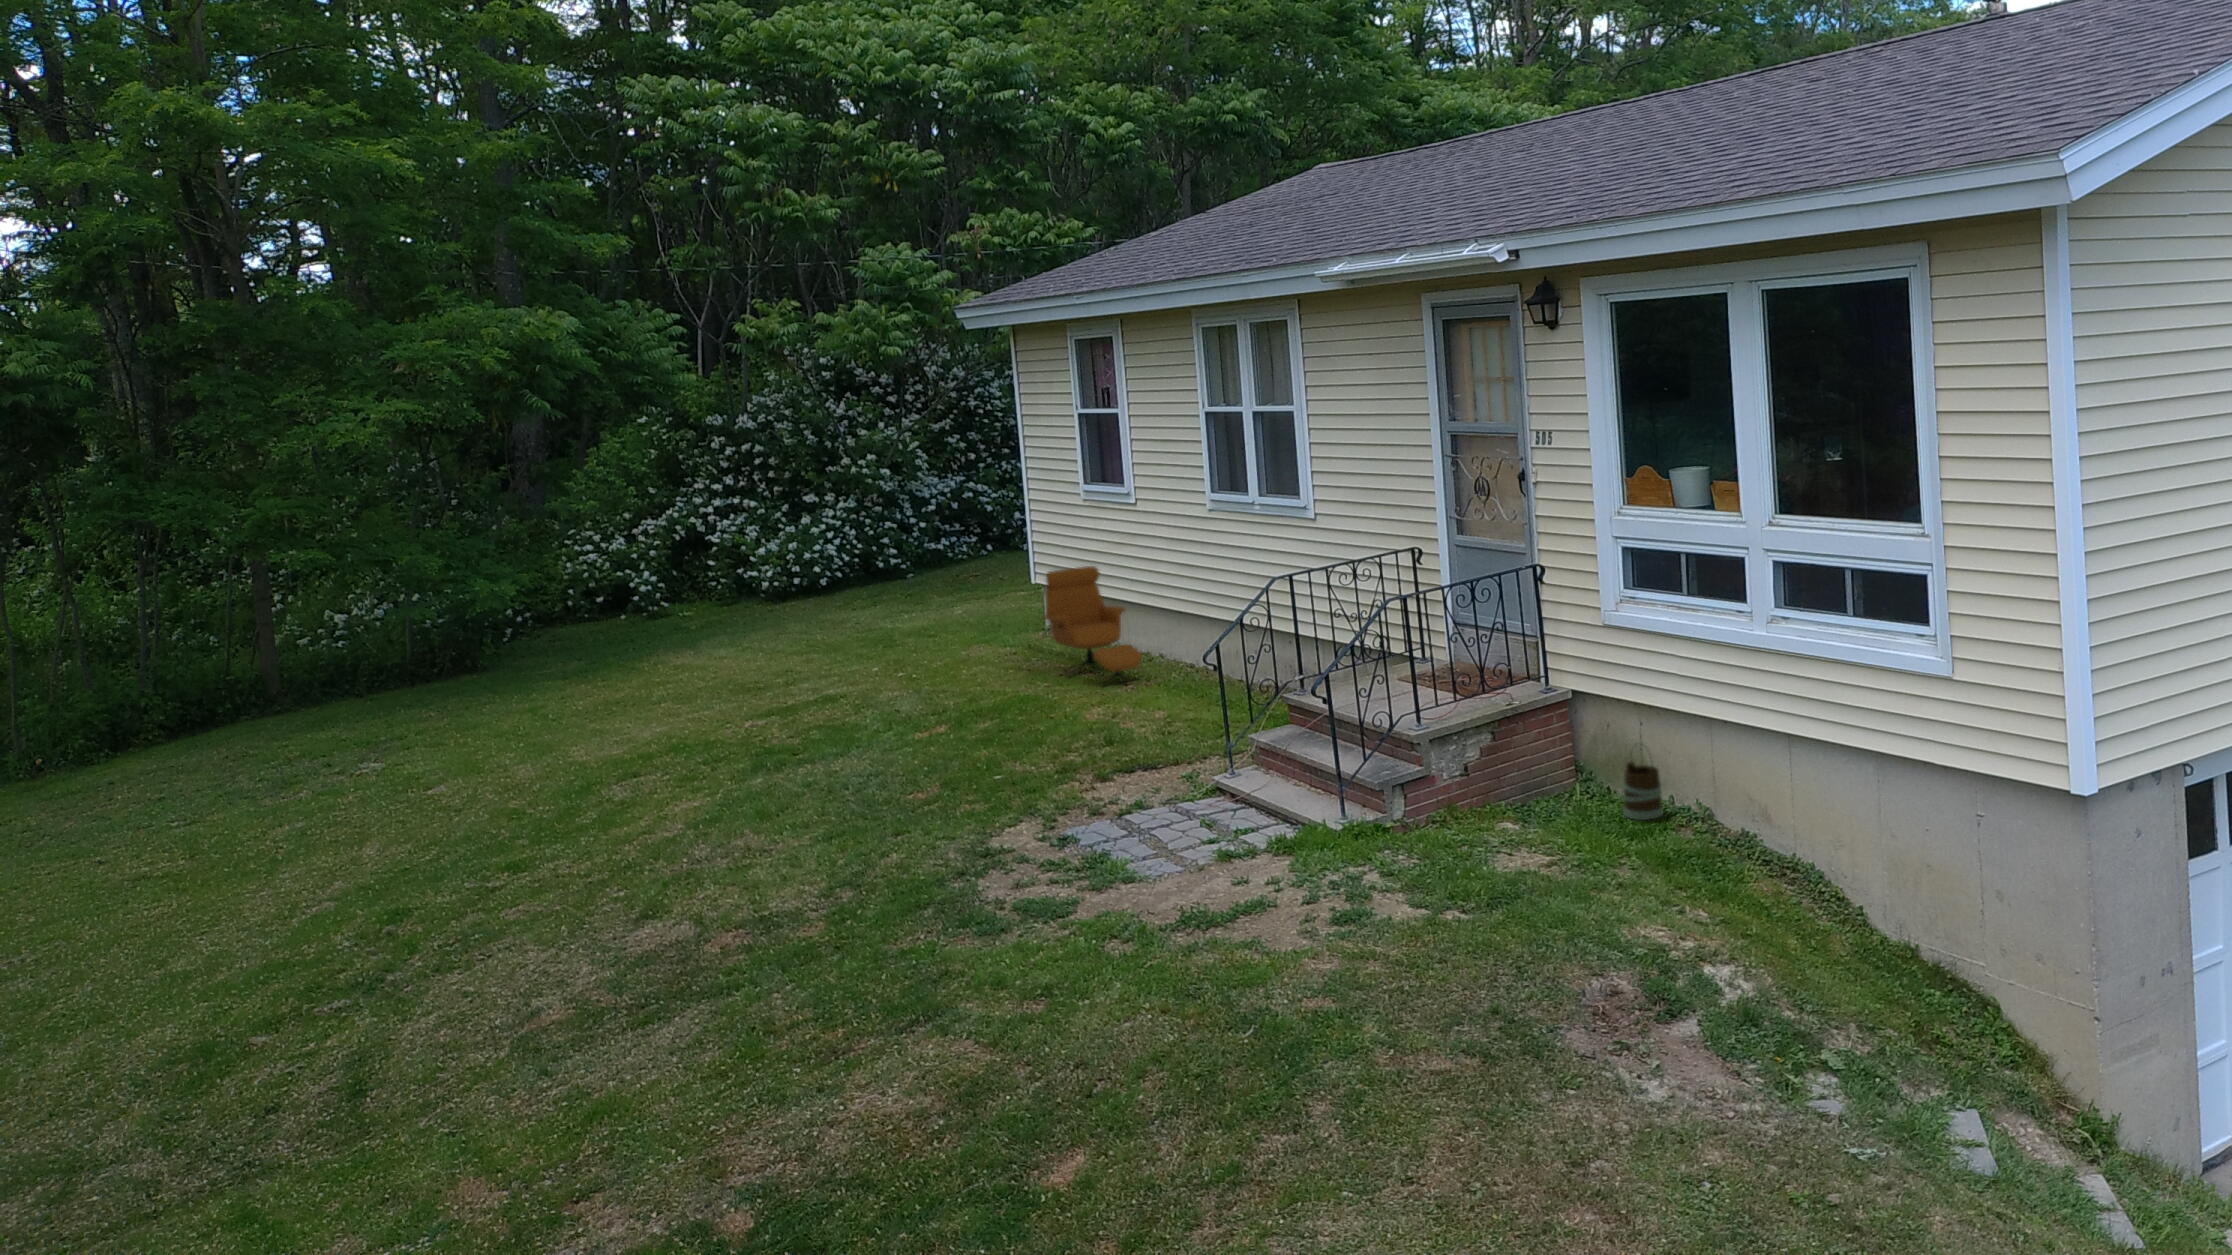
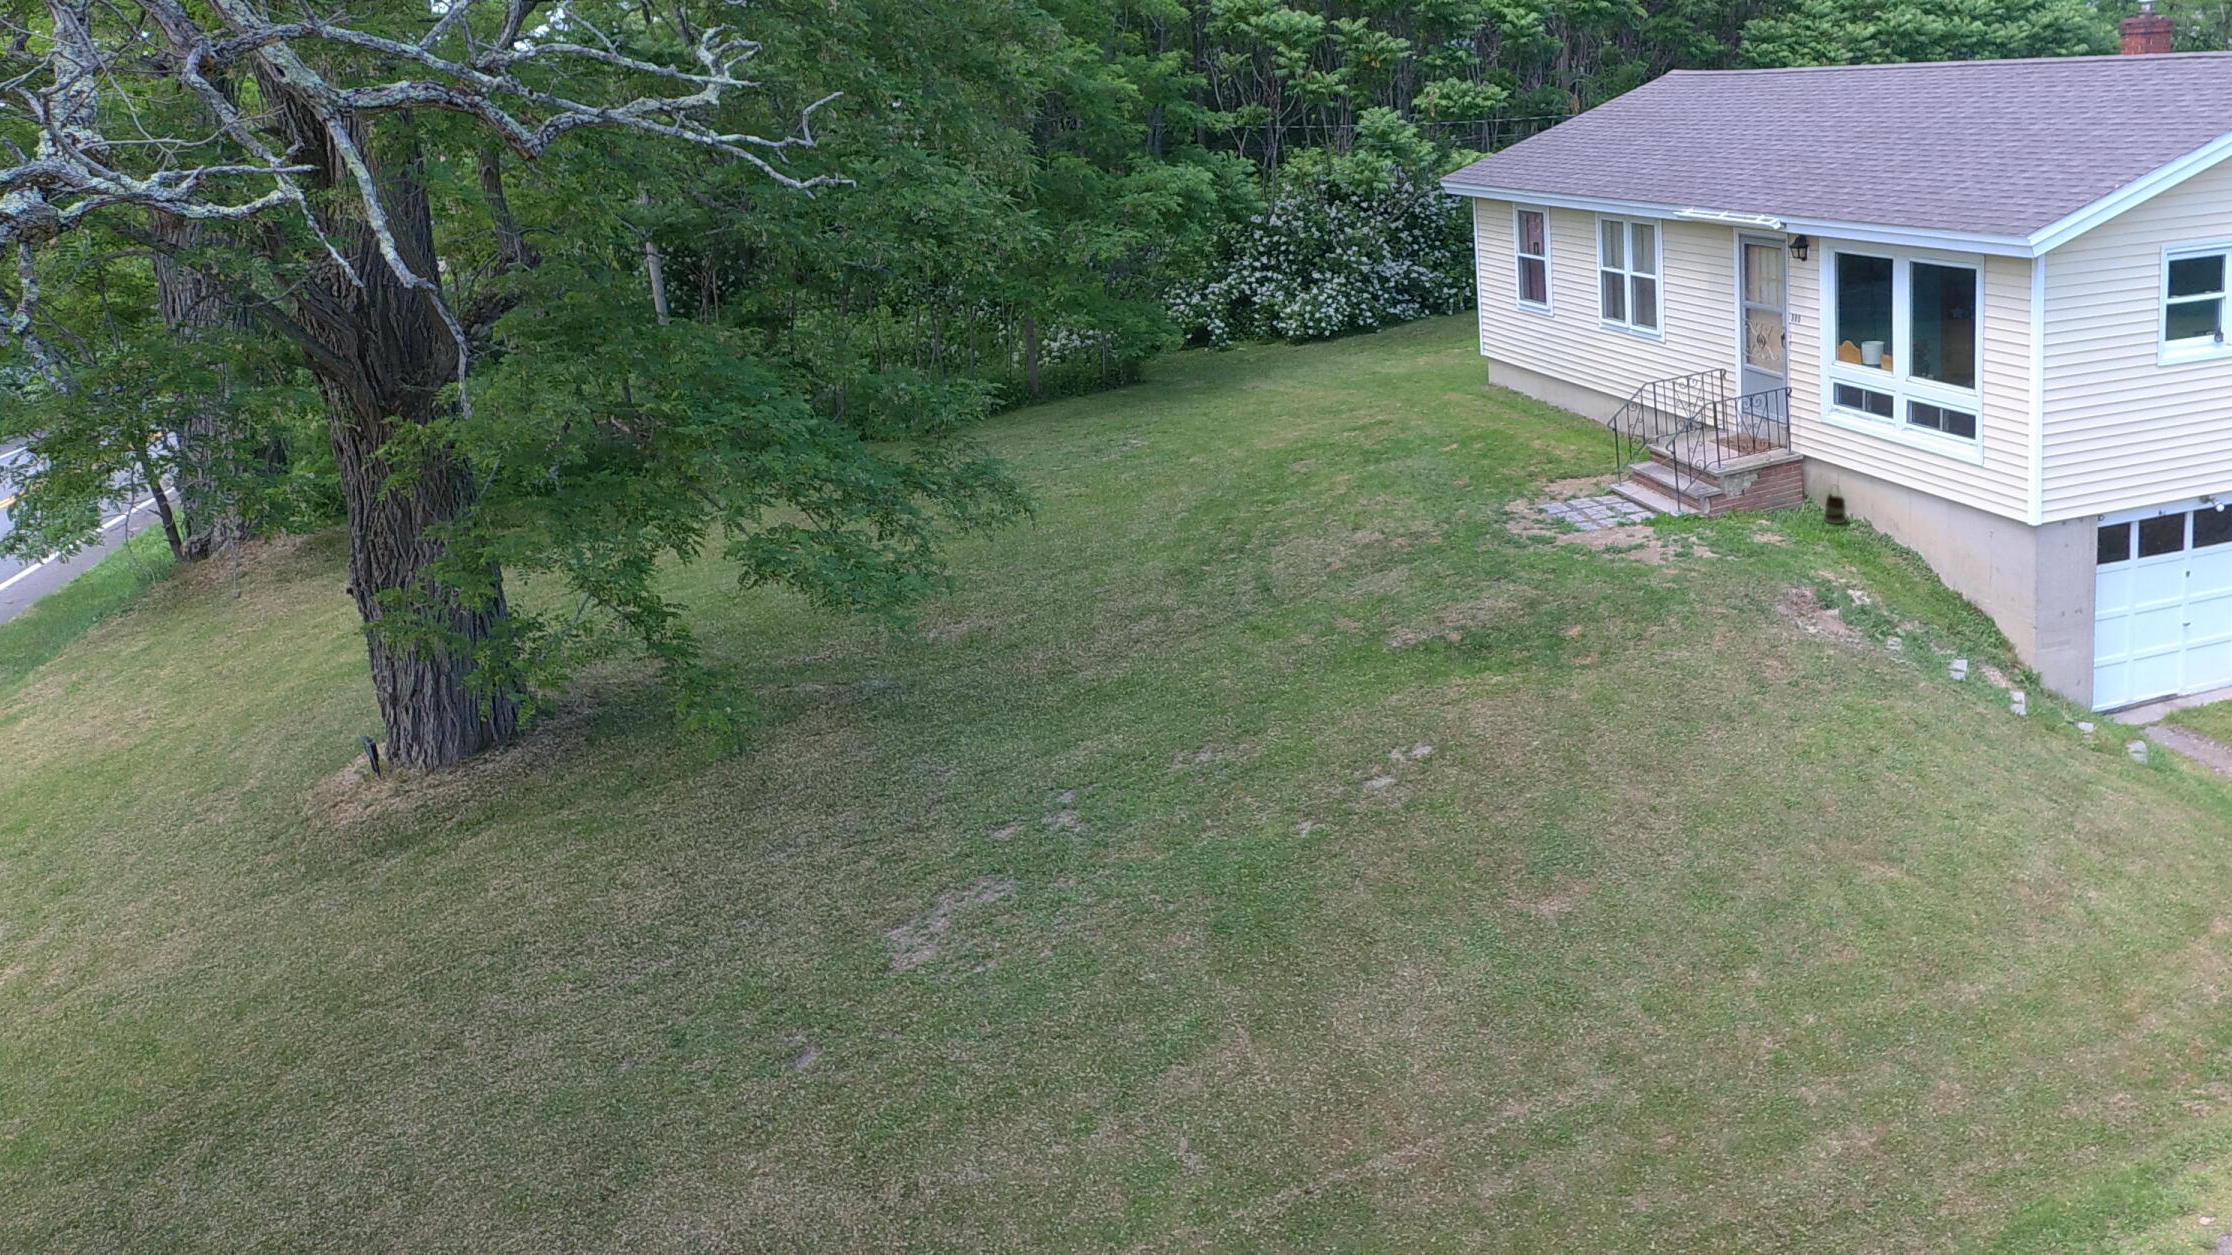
armchair: present [1044,566,1142,685] -> none [1498,352,1557,426]

